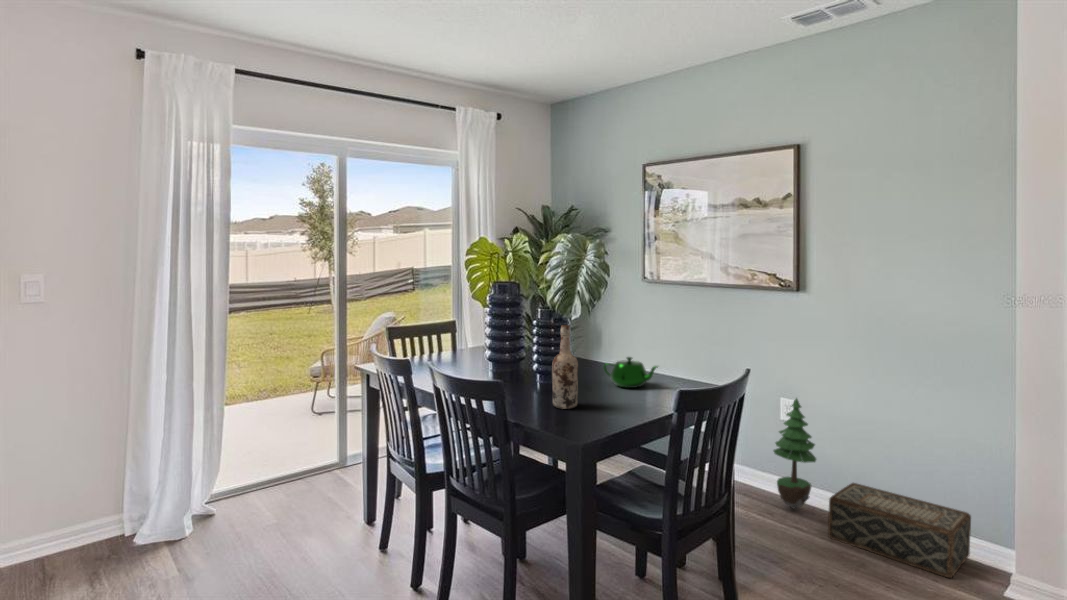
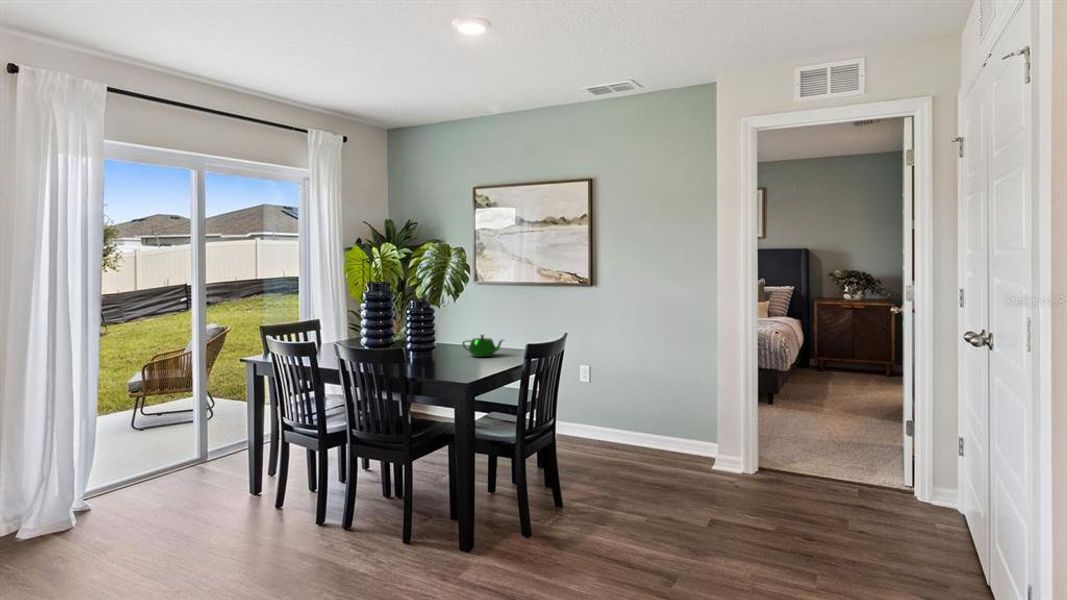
wine bottle: present [552,325,578,409] -> none [433,309,452,371]
potted tree: present [774,398,816,509] -> none [579,364,610,447]
woven basket: present [828,483,971,578] -> none [619,421,704,471]

